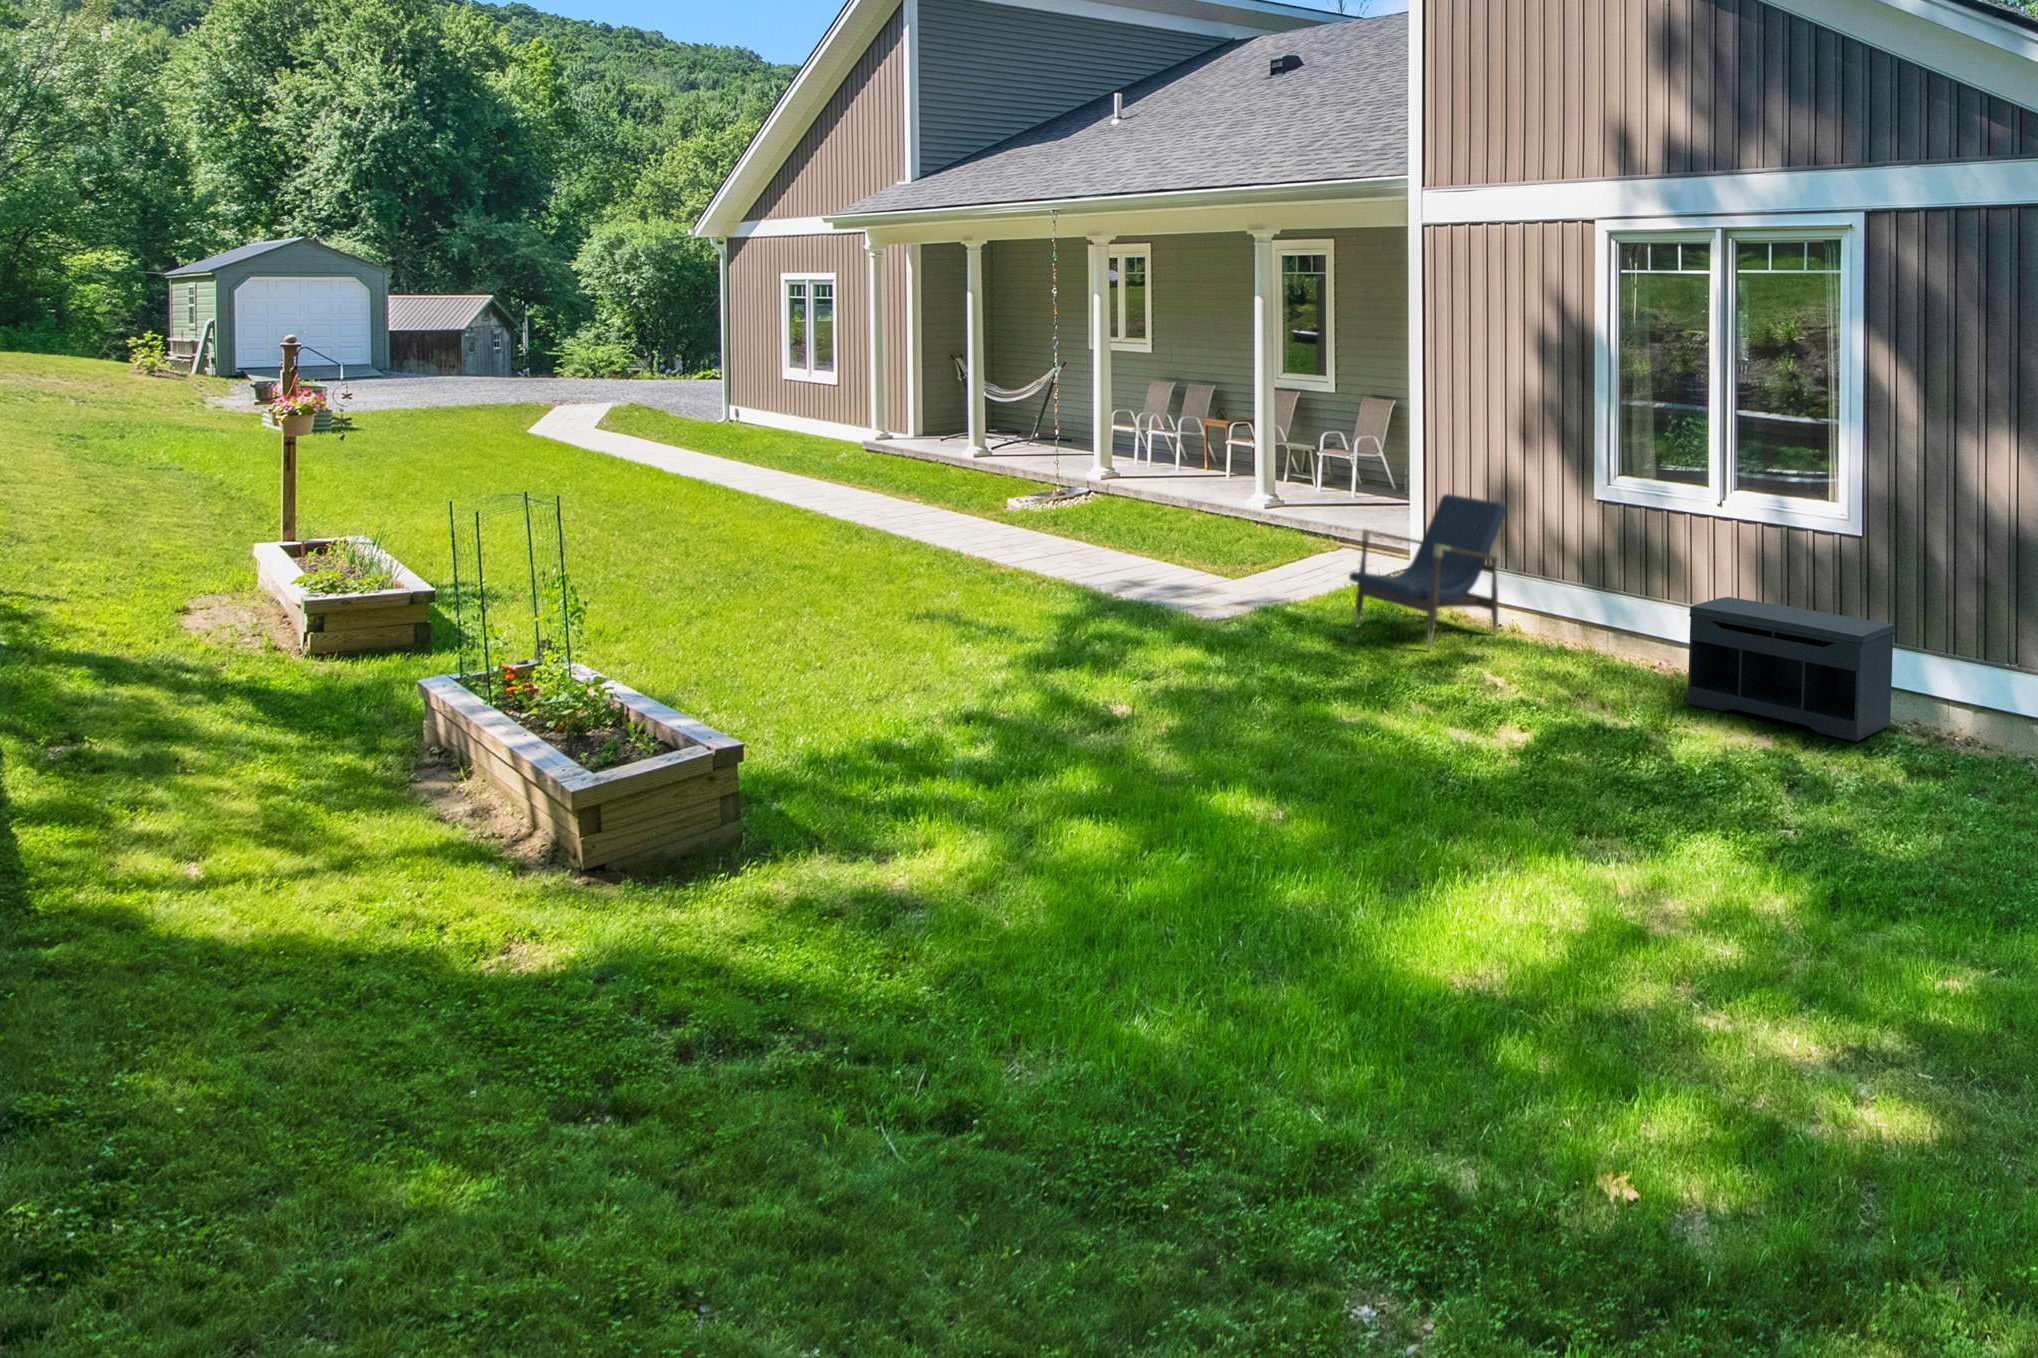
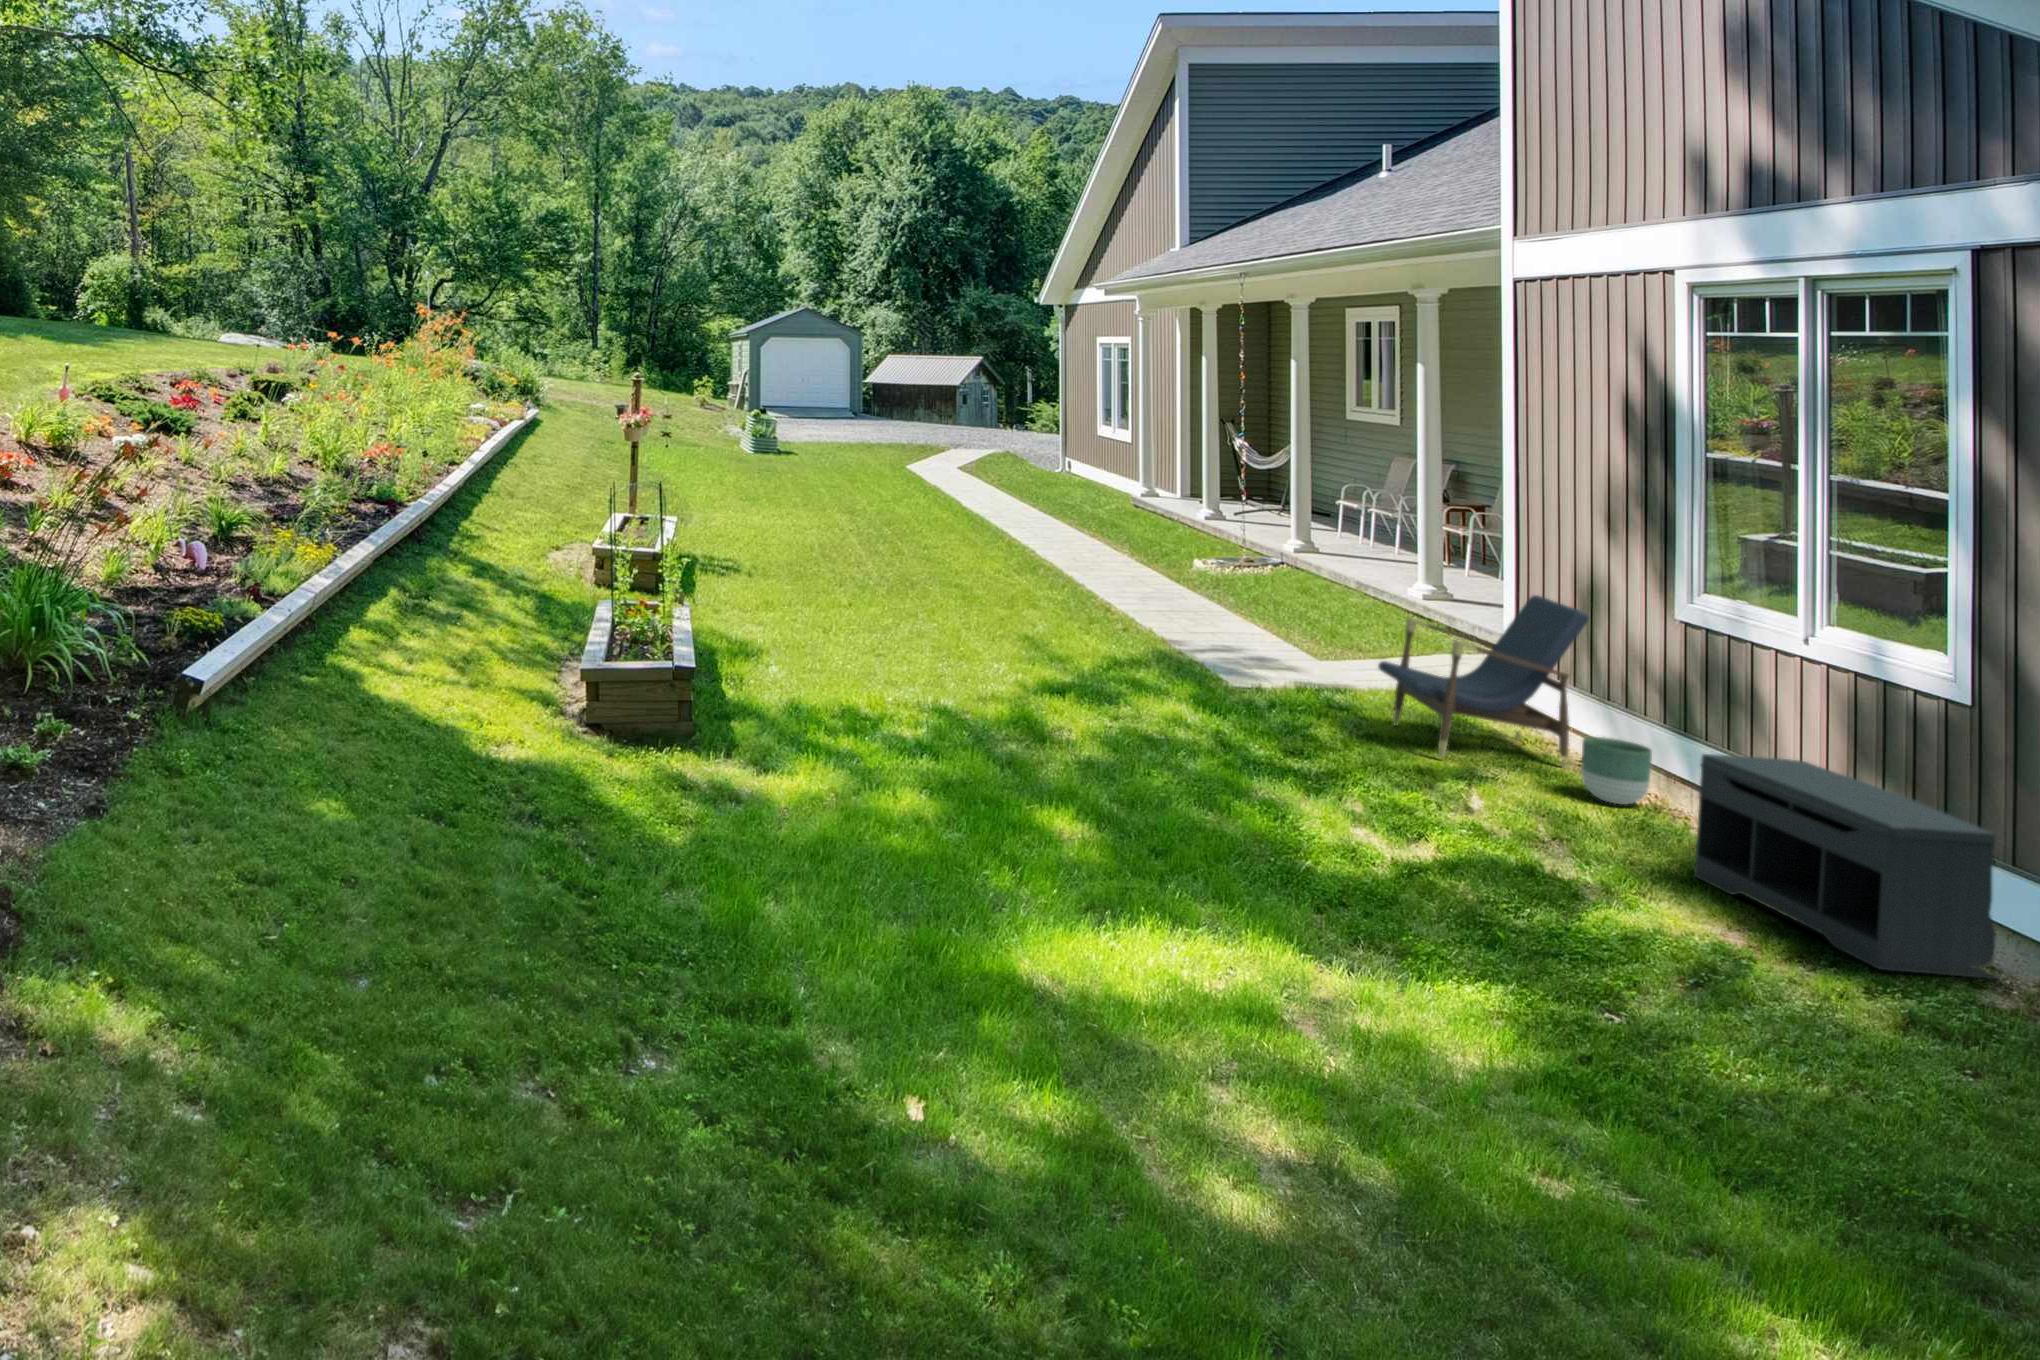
planter: none [1539,604,1586,657] -> present [1581,737,1652,805]

